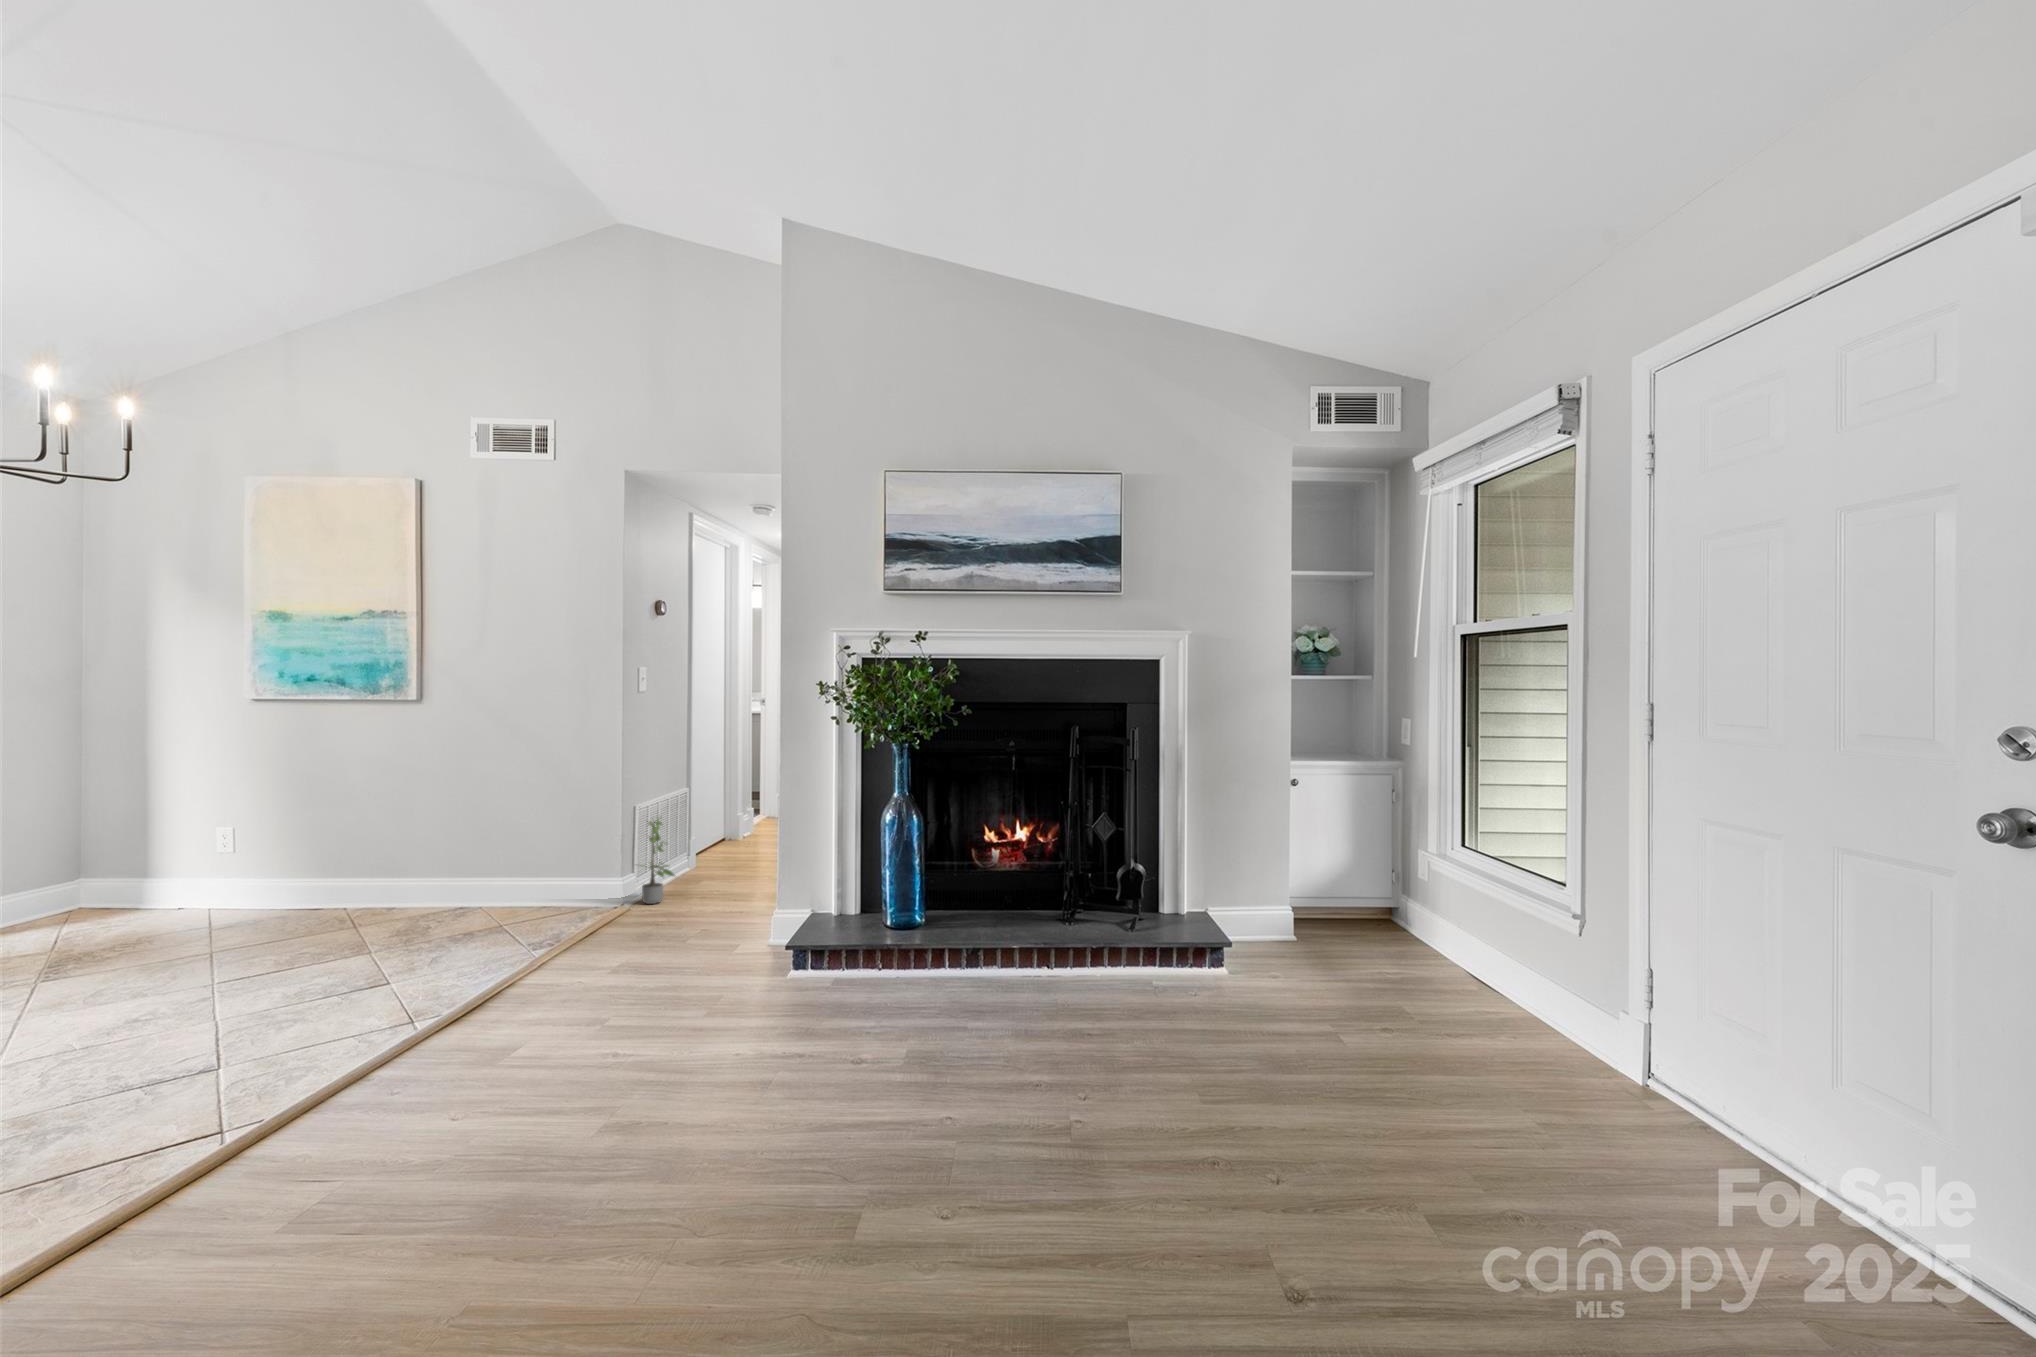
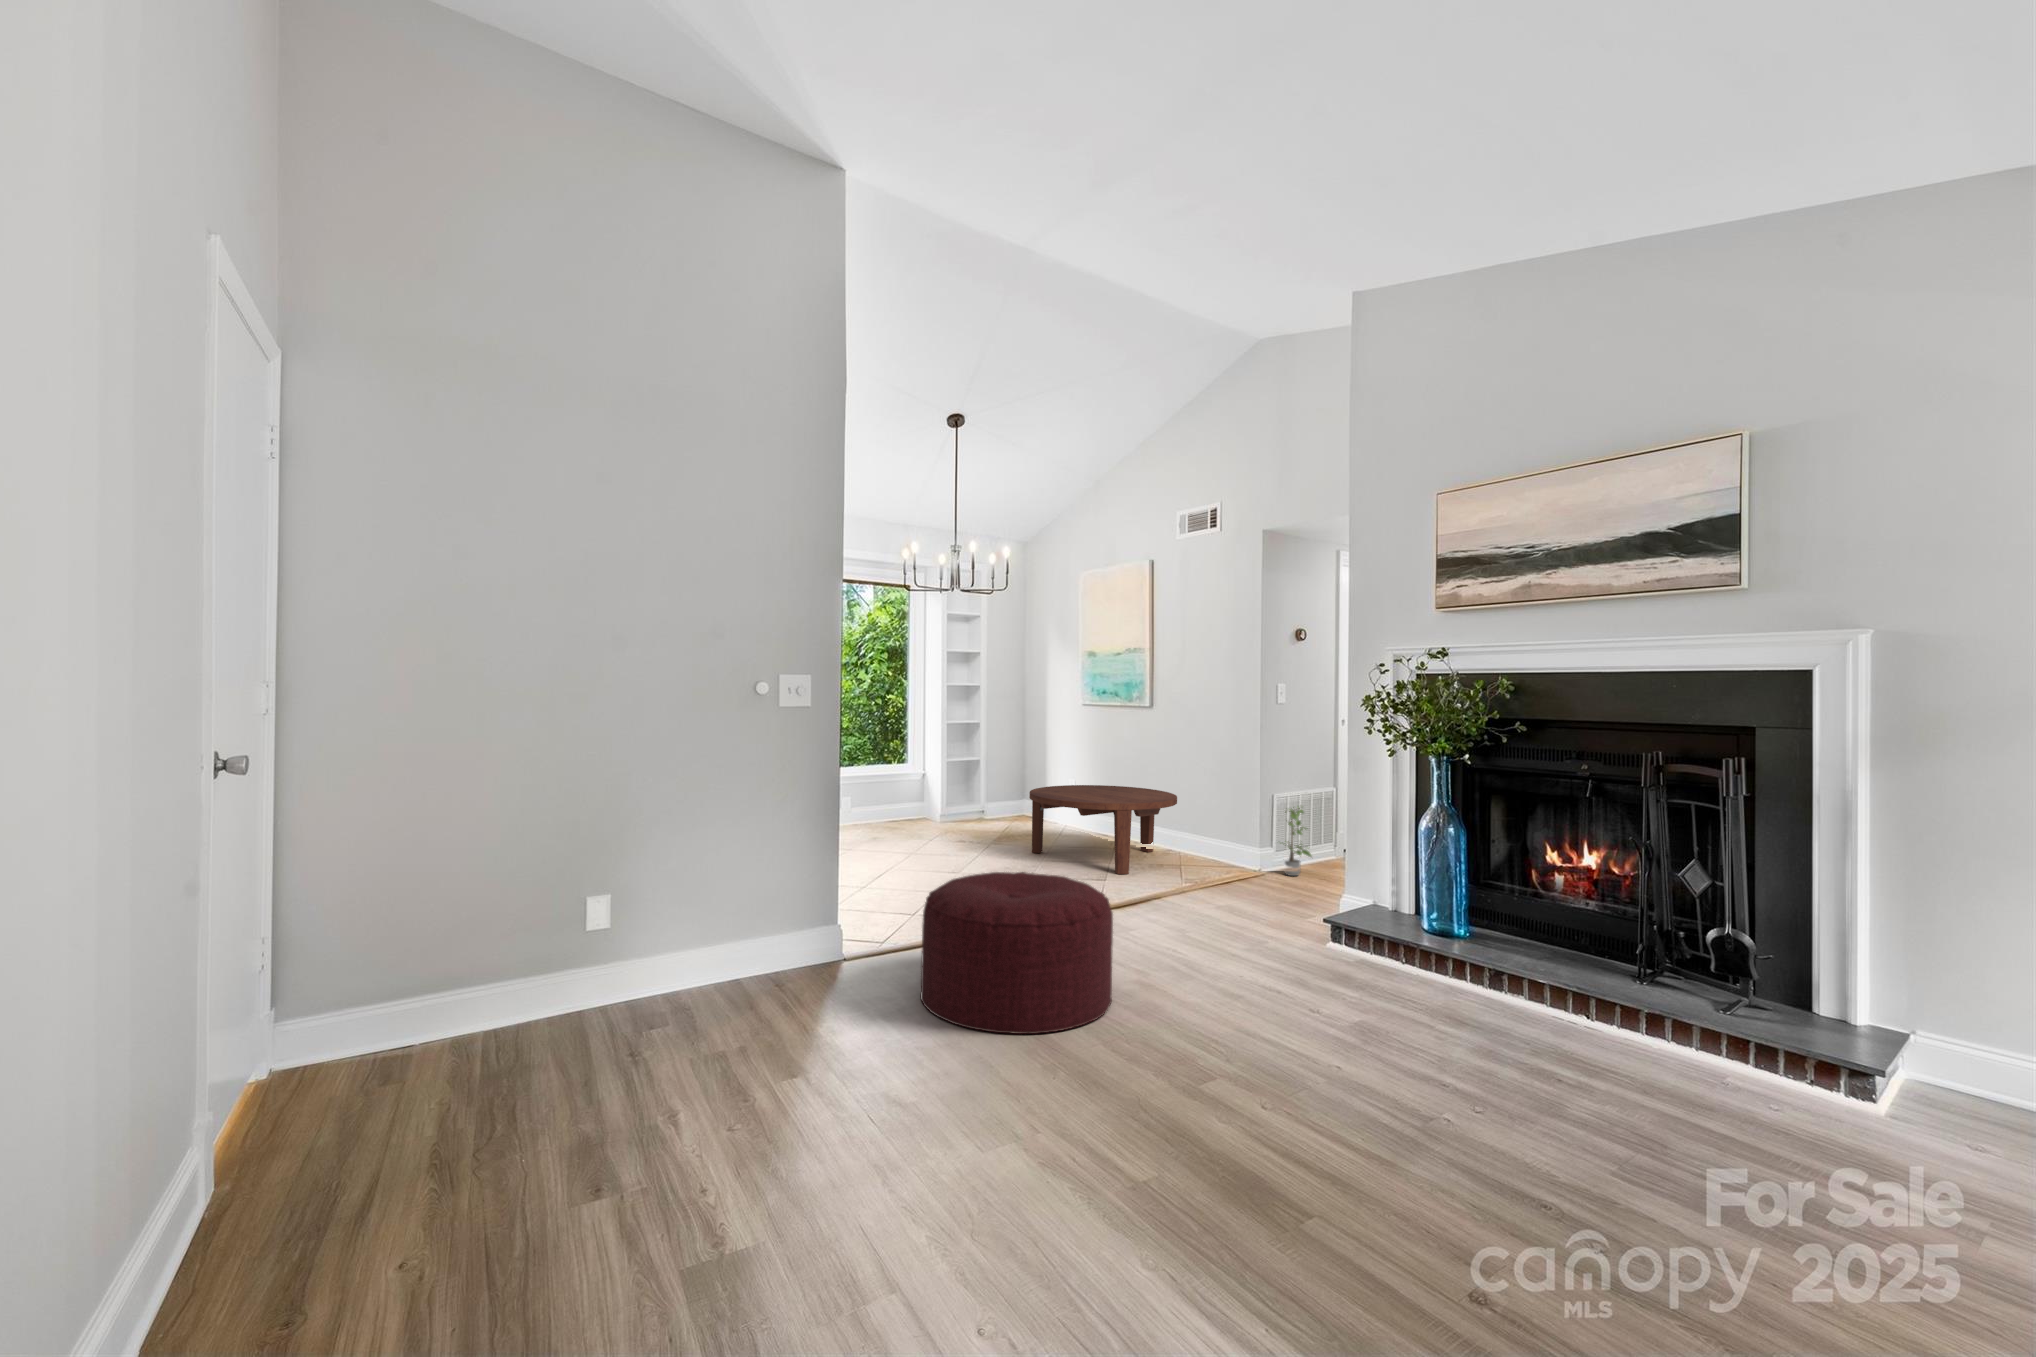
coffee table: none [221,822,493,956] -> present [1029,785,1177,874]
ottoman: none [343,968,674,1249] -> present [920,872,1113,1034]

